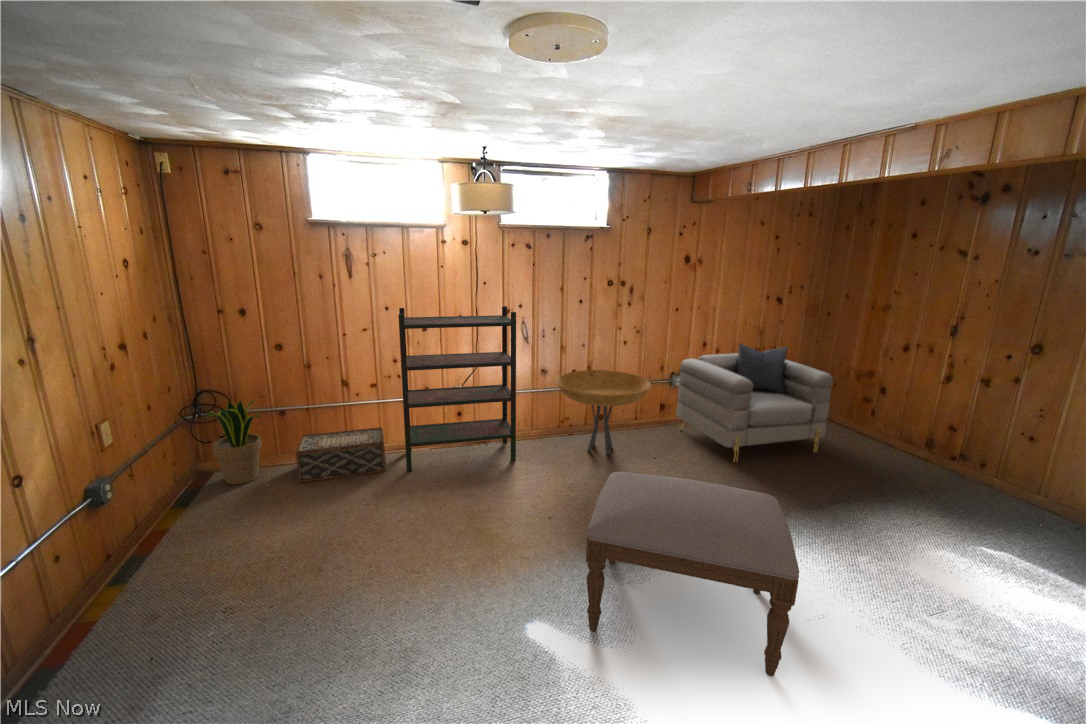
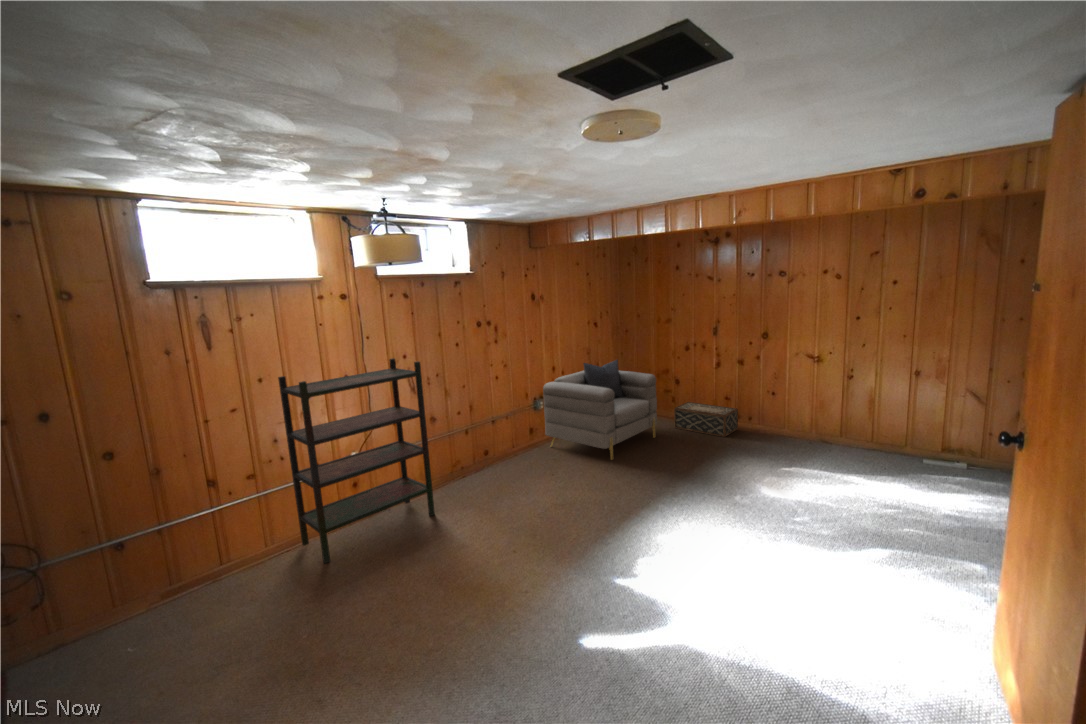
side table: present [556,370,651,455] -> none [453,405,543,487]
potted plant: present [206,401,262,484] -> none [18,537,108,673]
woven basket: present [296,427,386,483] -> present [674,402,738,437]
ottoman: present [586,472,799,676] -> none [587,463,770,619]

